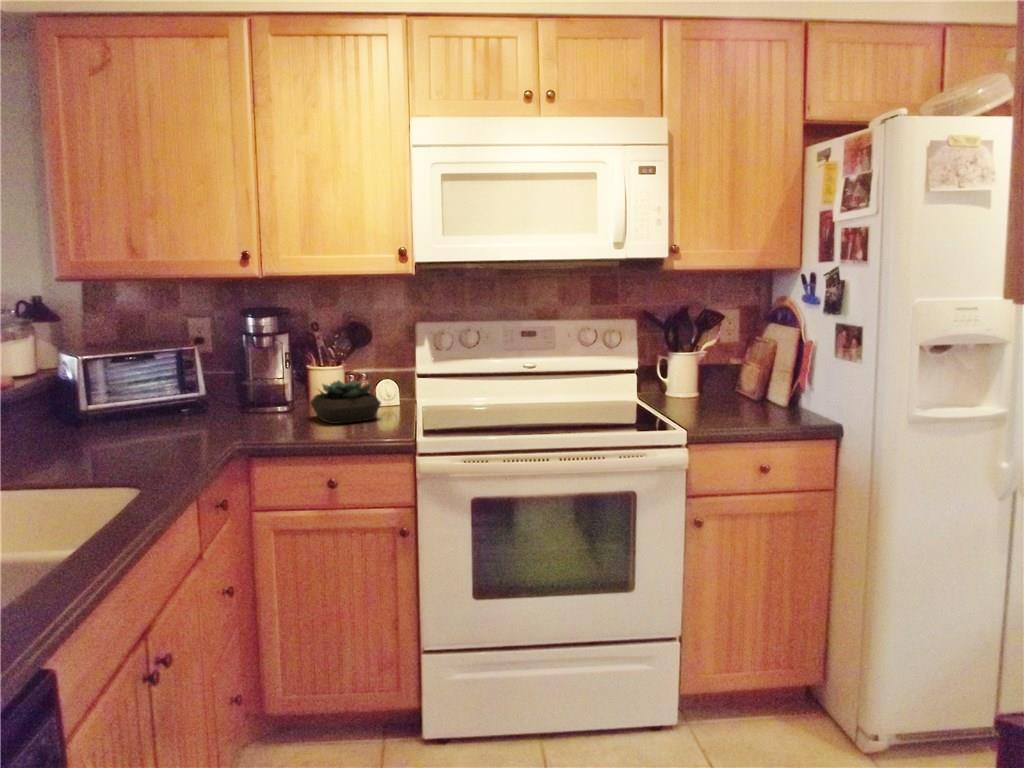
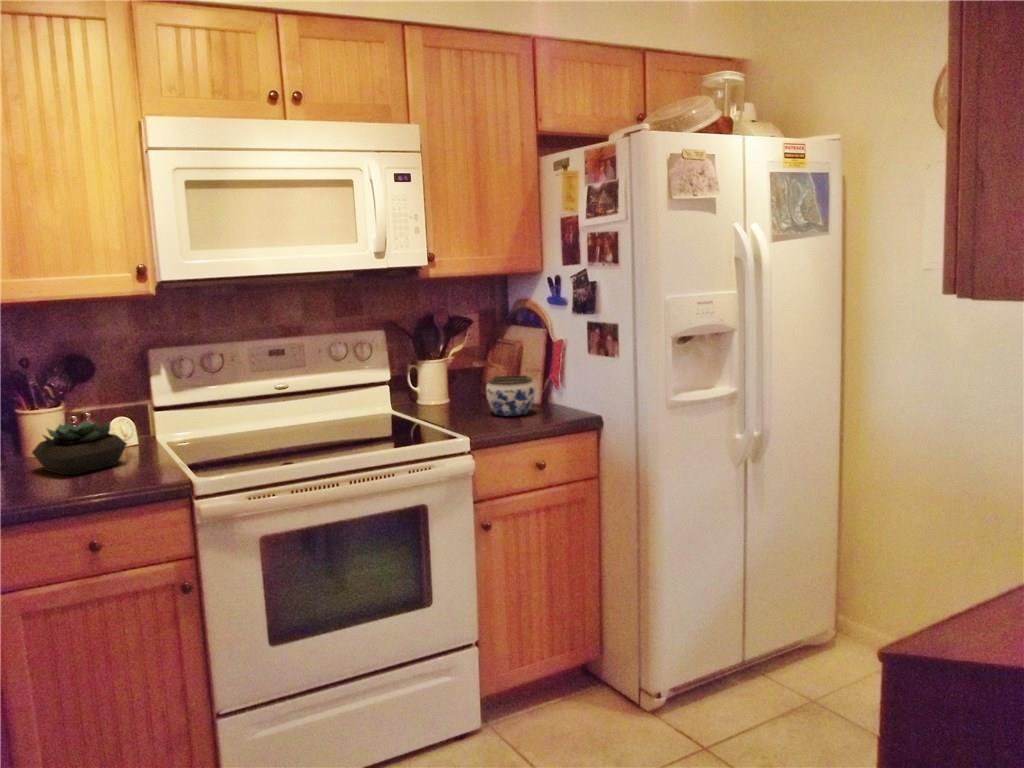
jar: none [723,374,776,416] -> present [486,375,535,416]

